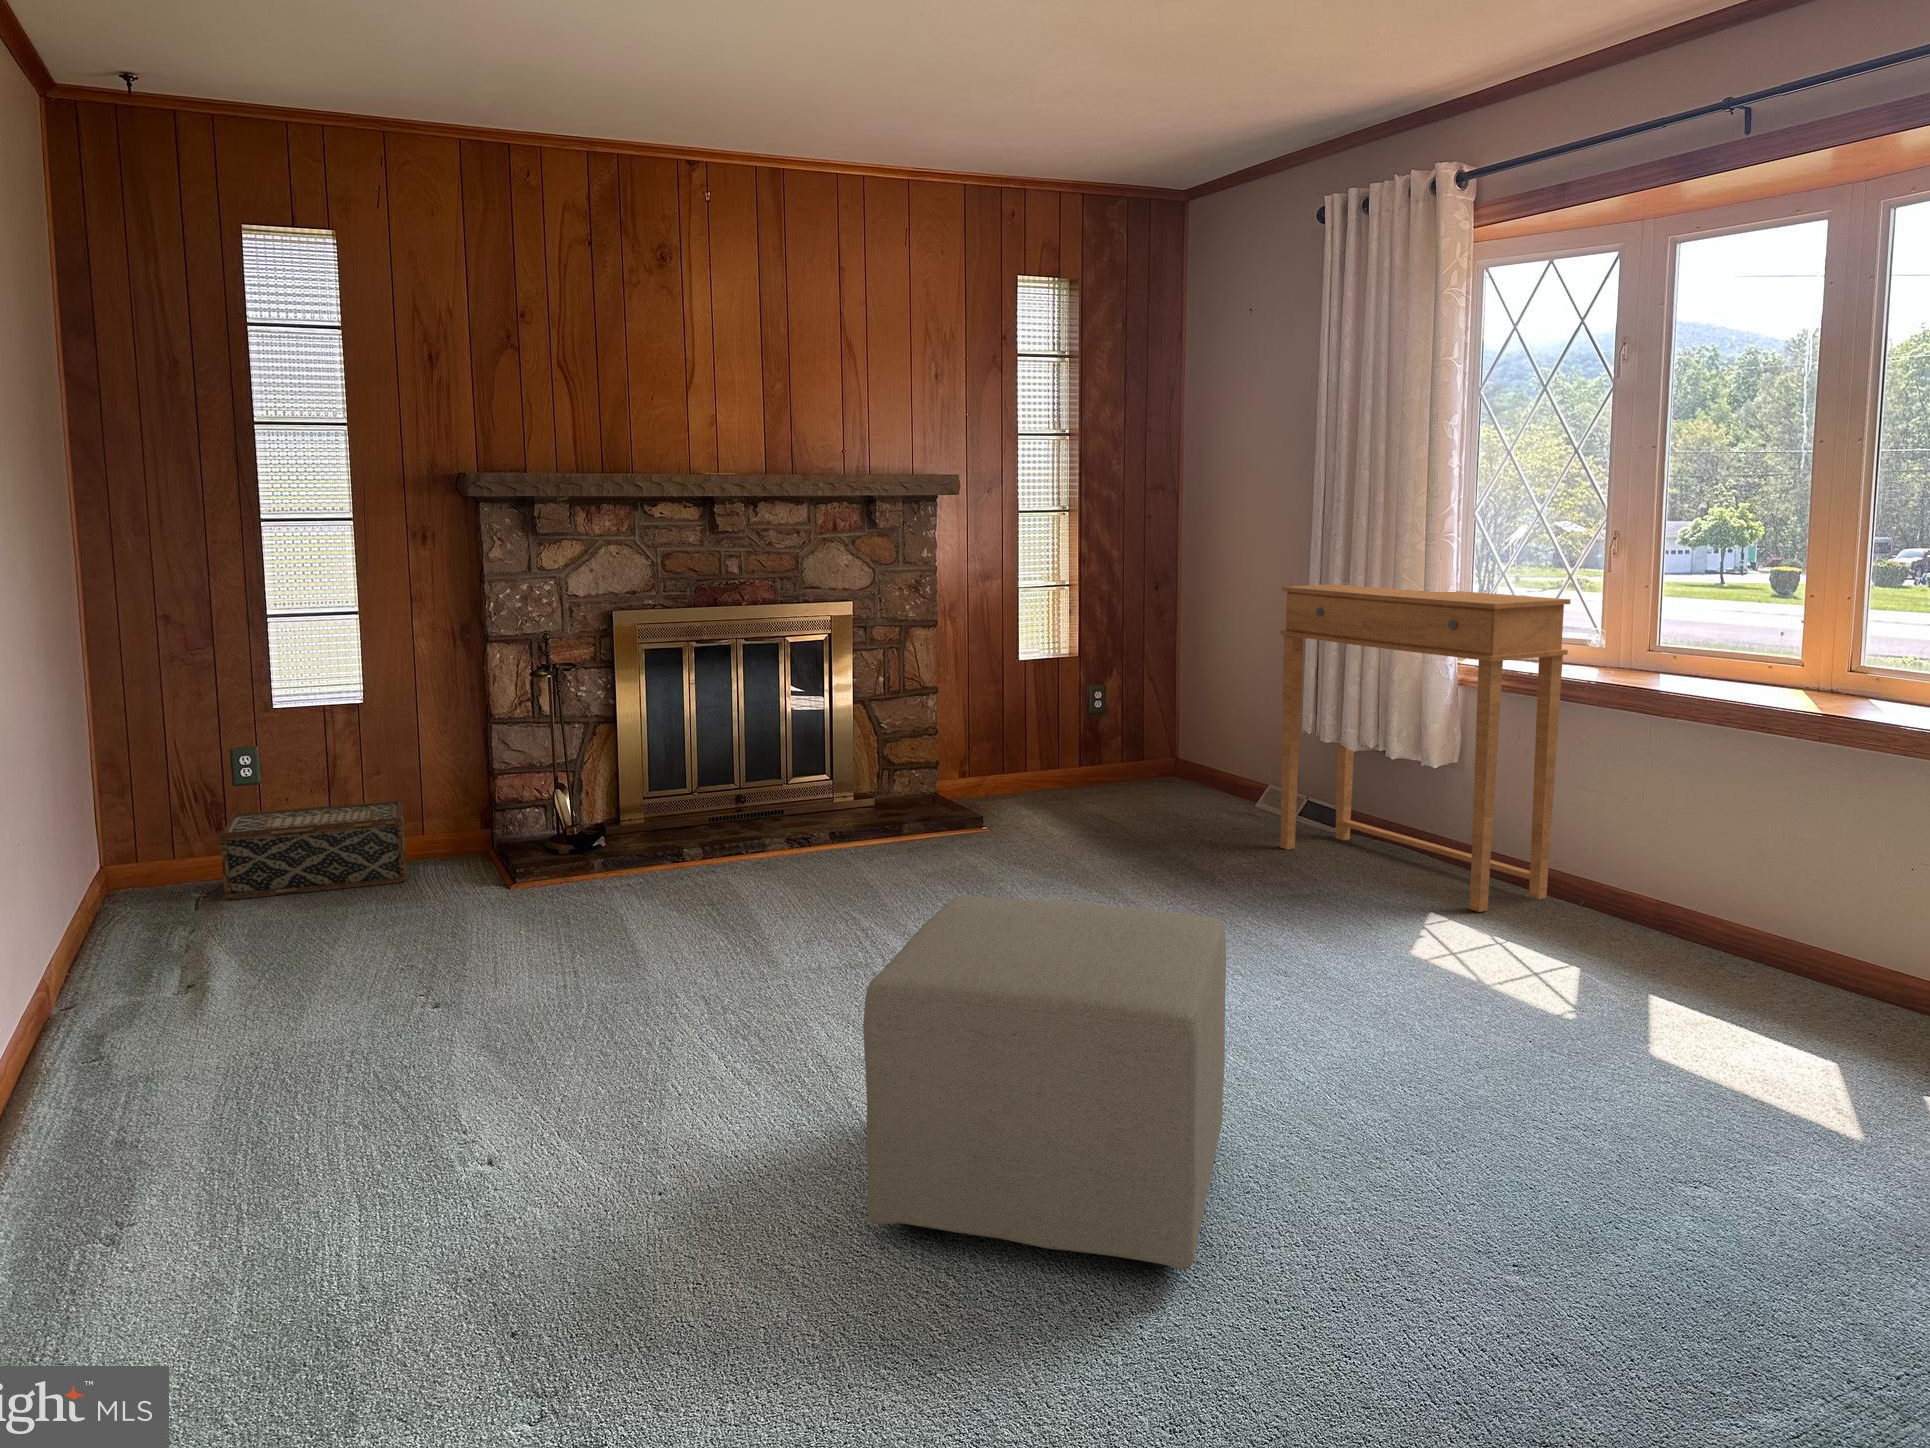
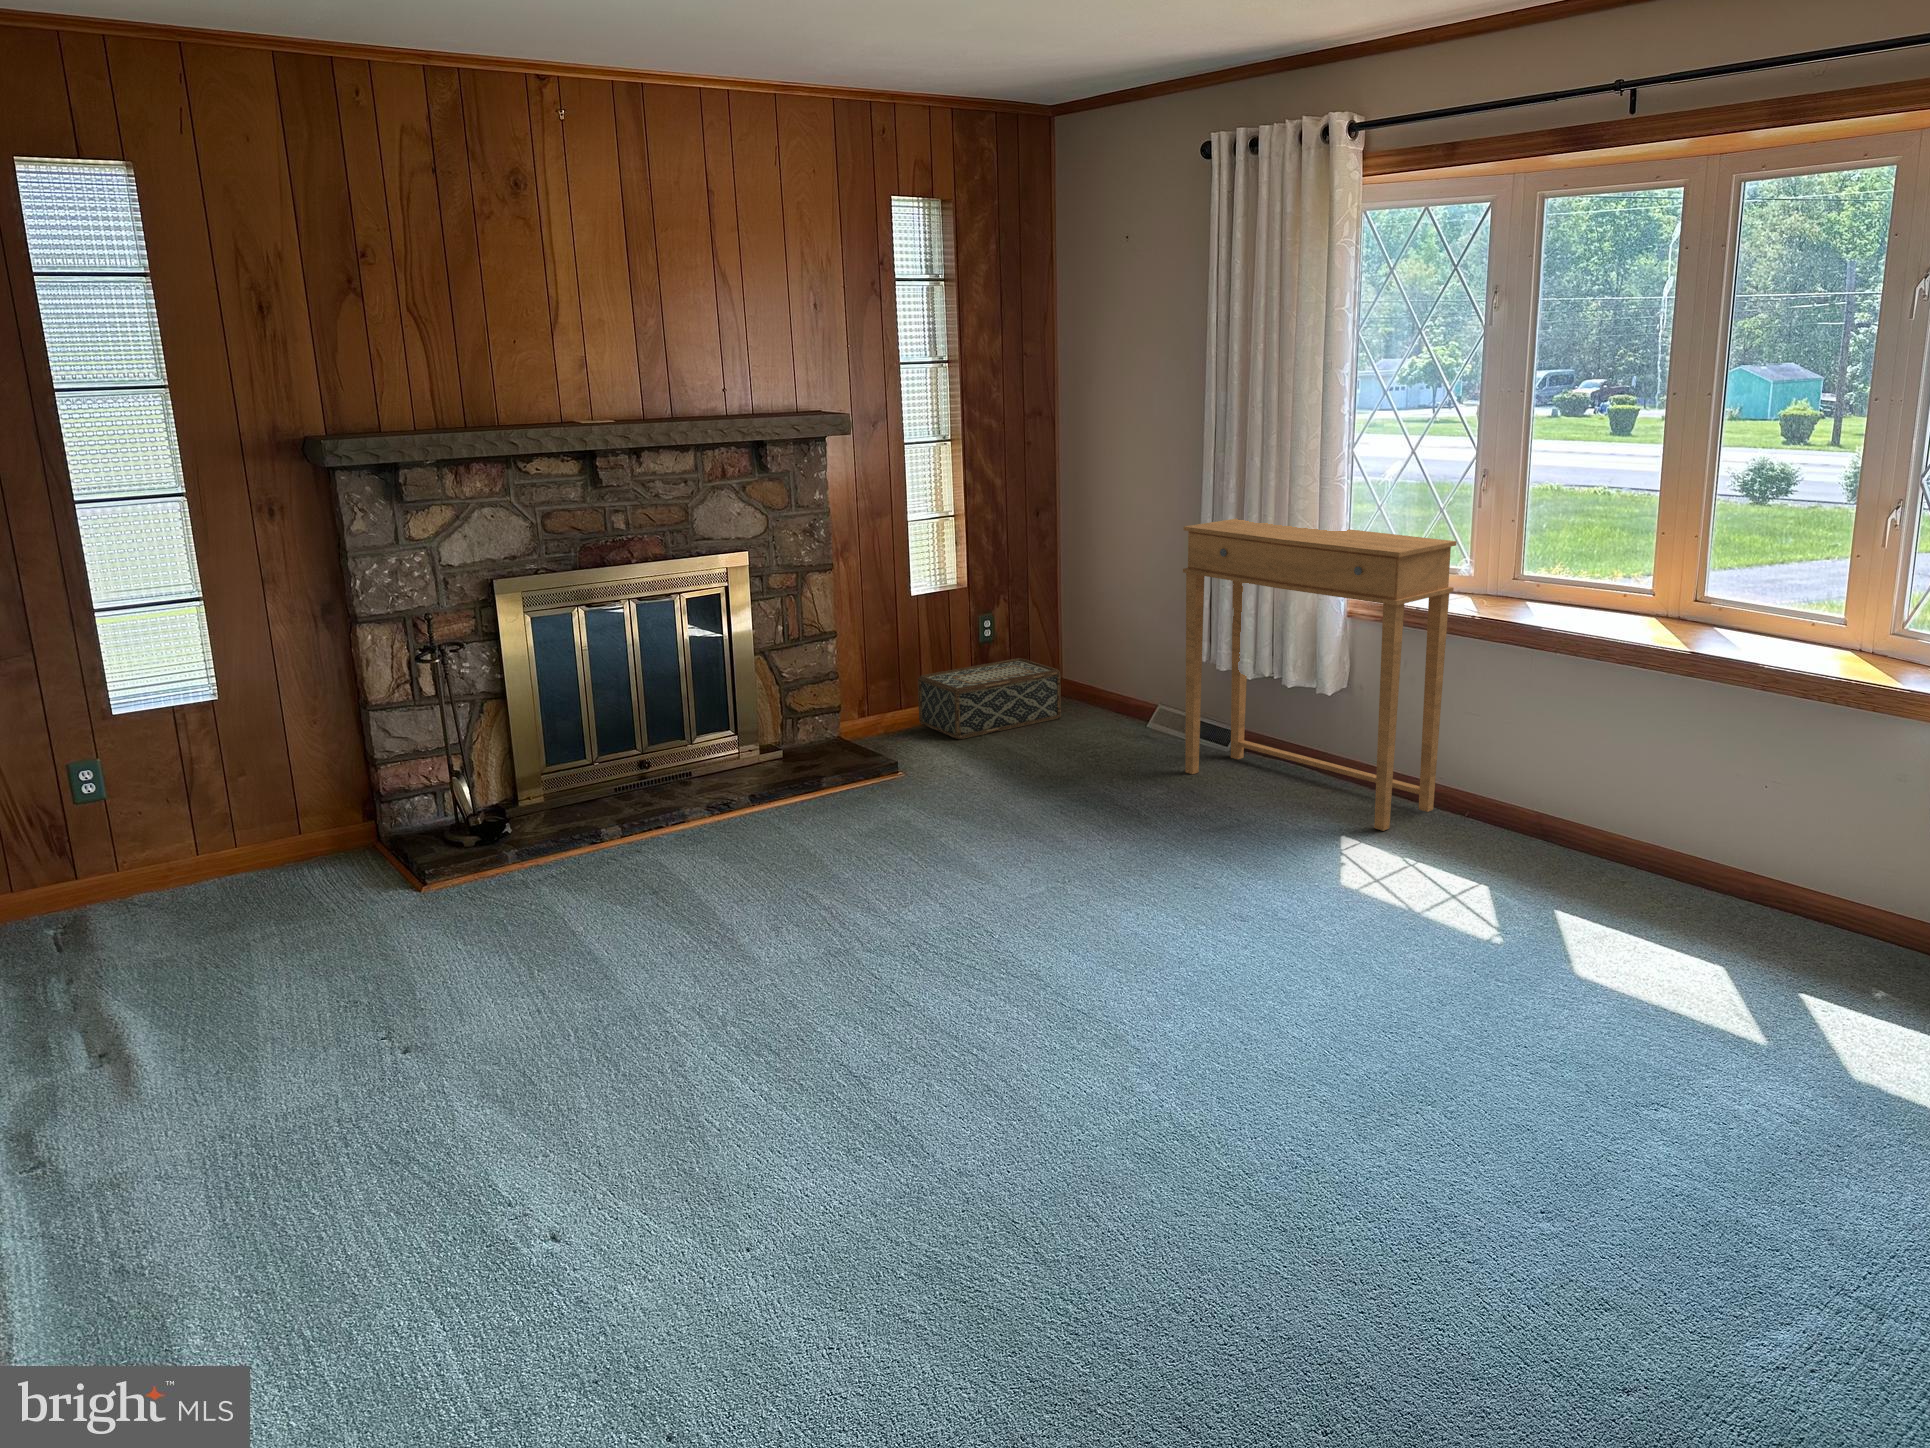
woven basket: present [220,801,407,899] -> present [918,658,1061,739]
ottoman: present [863,896,1226,1269] -> none [969,912,1295,1262]

